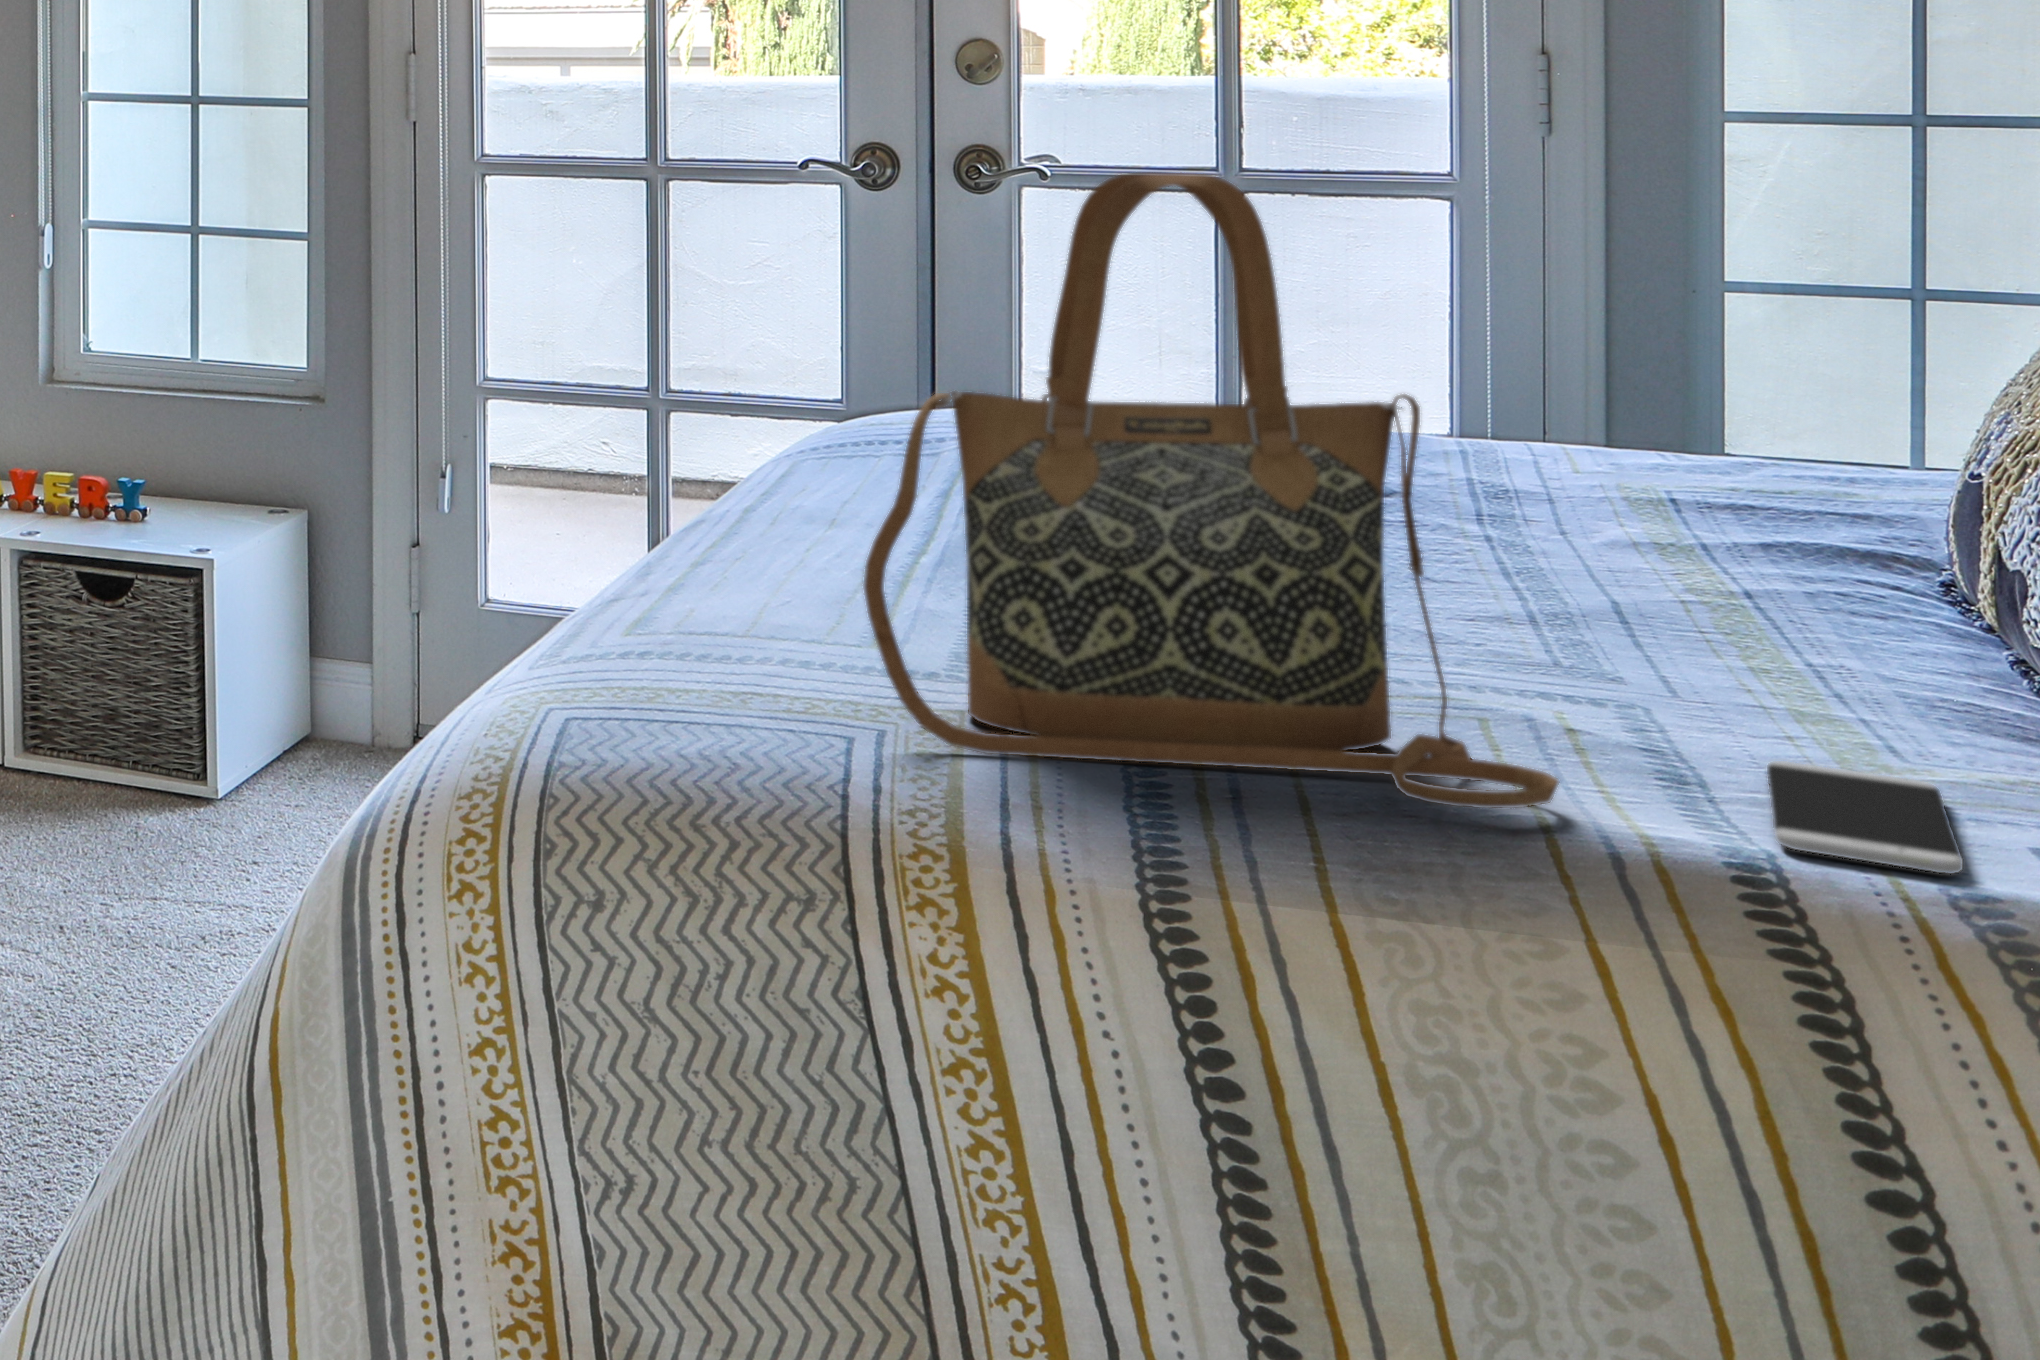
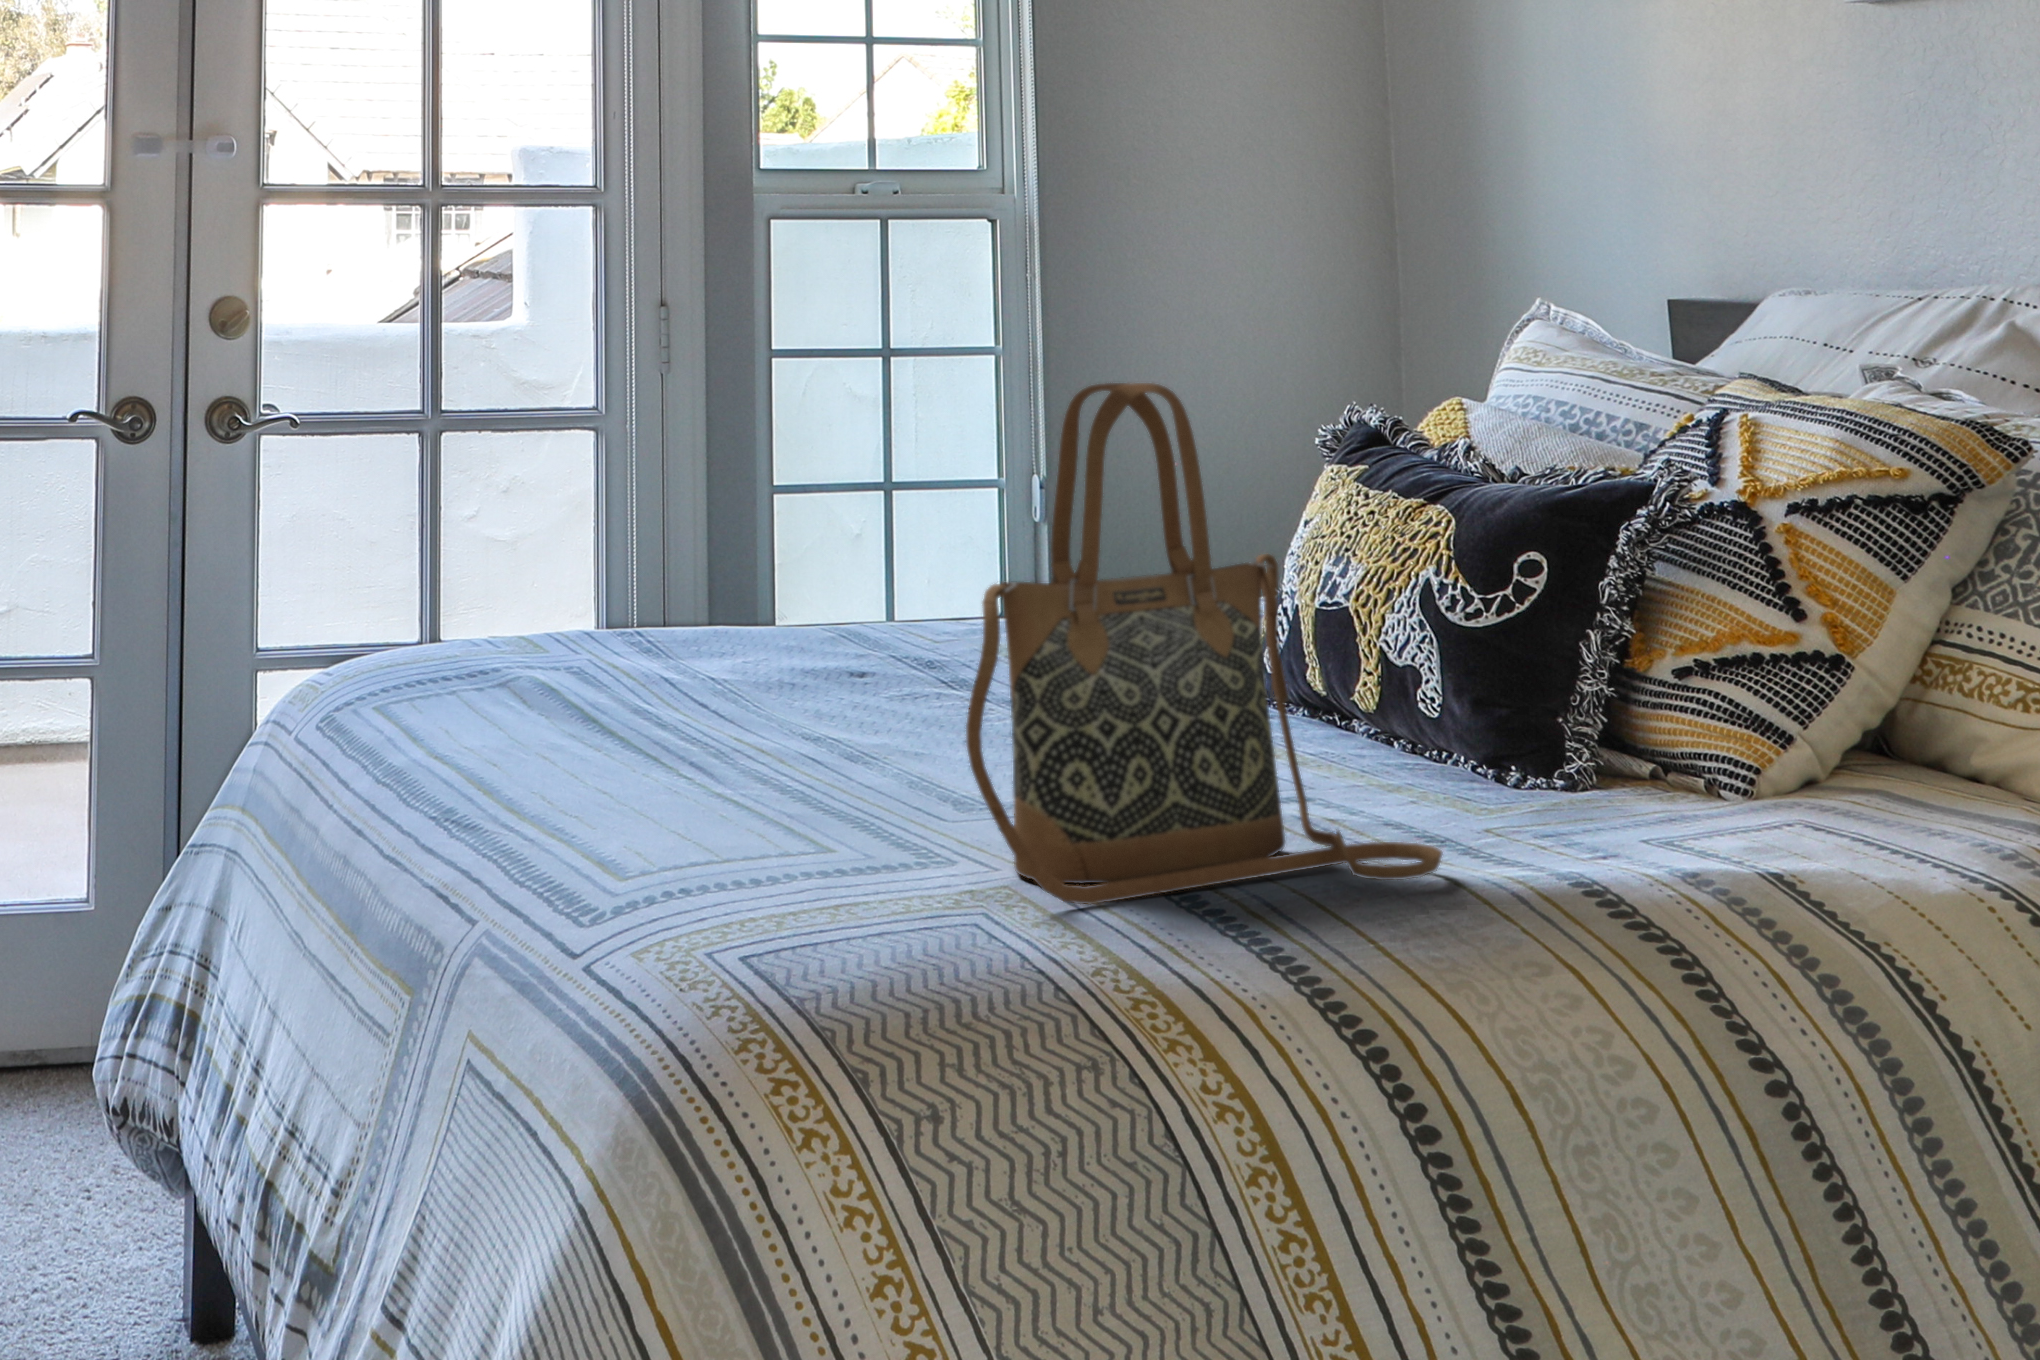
smartphone: present [1767,761,1963,873] -> none [1467,811,1664,870]

